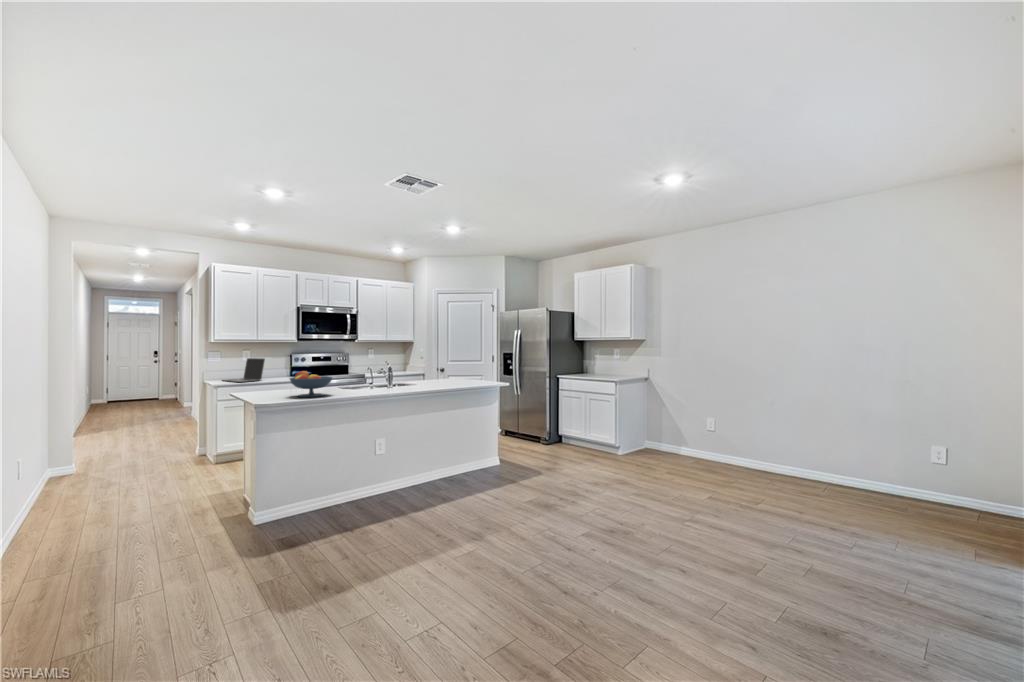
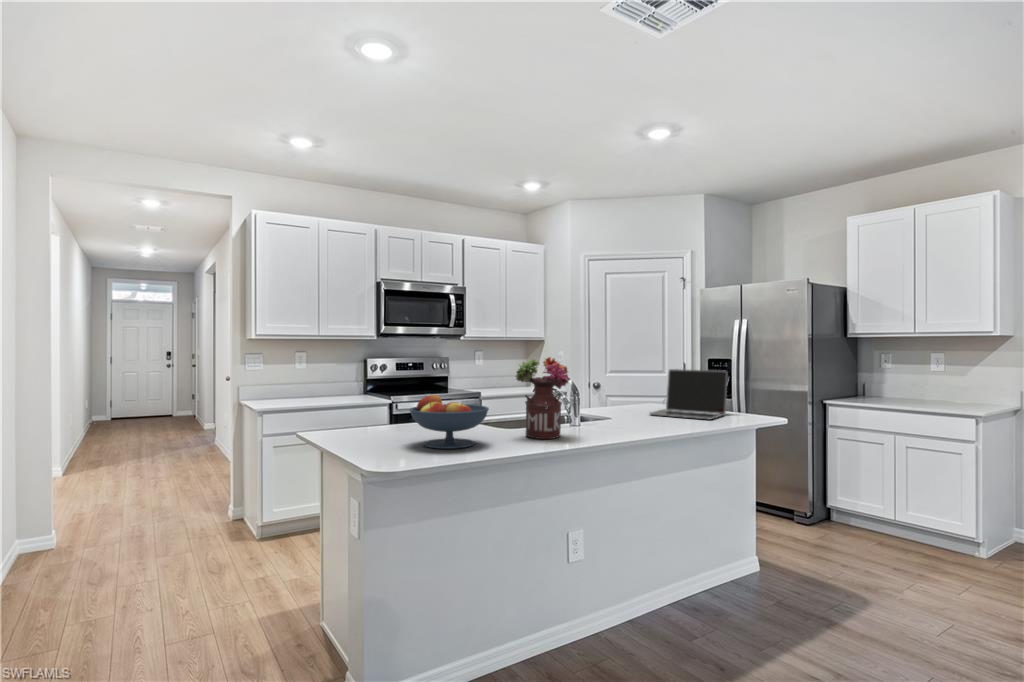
flower arrangement: none [350,352,380,393] -> present [515,357,570,439]
laptop: present [222,358,265,382] -> present [650,369,728,419]

